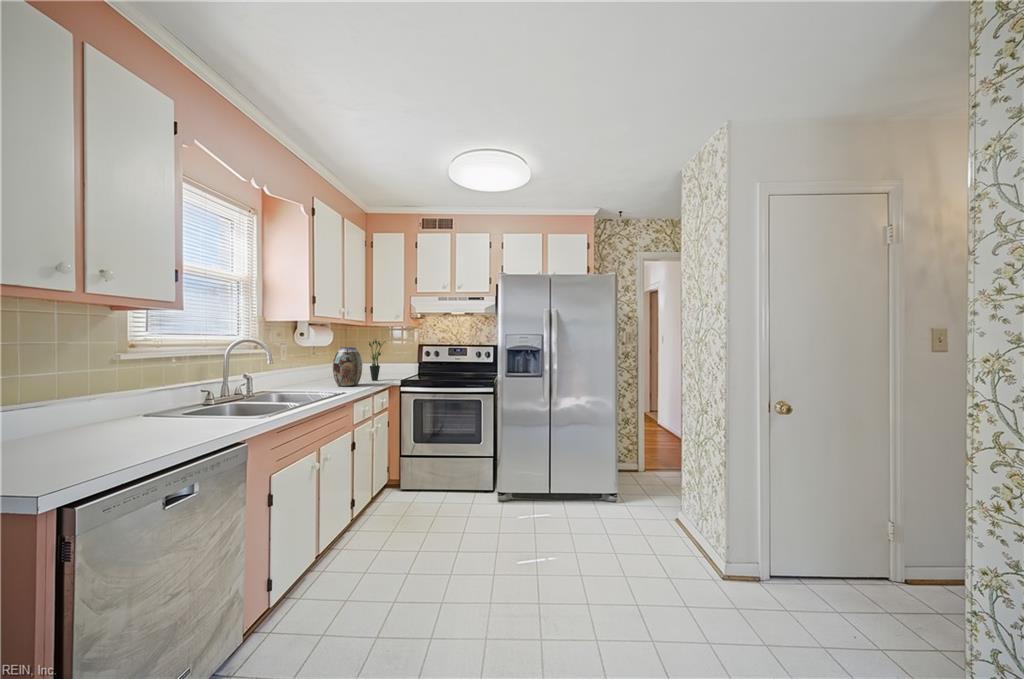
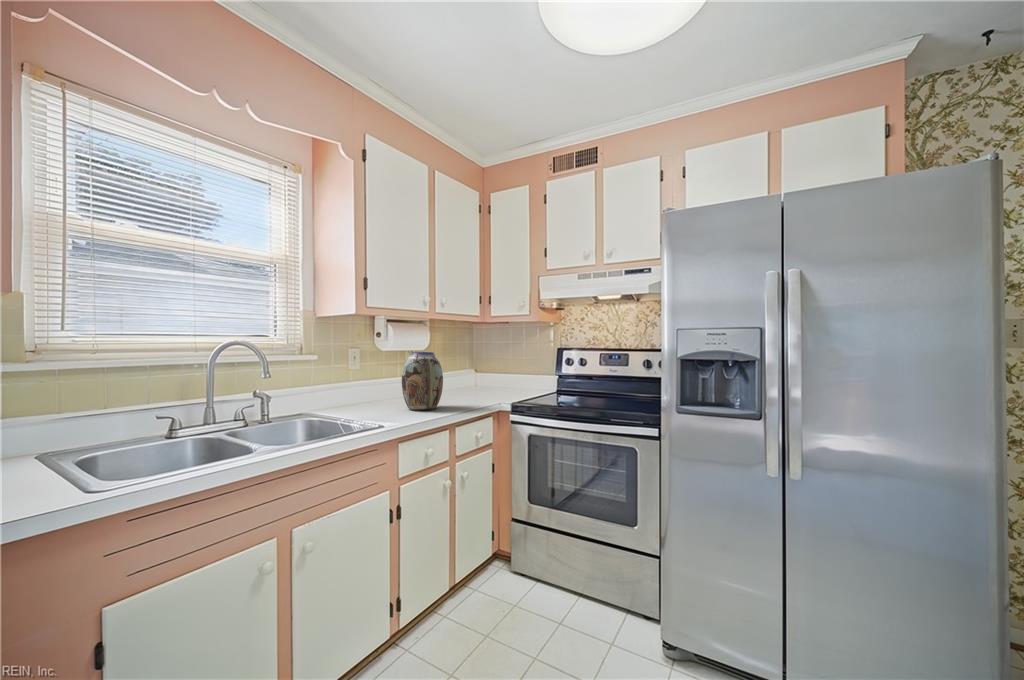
potted plant: present [369,340,385,381] -> none [474,339,500,400]

